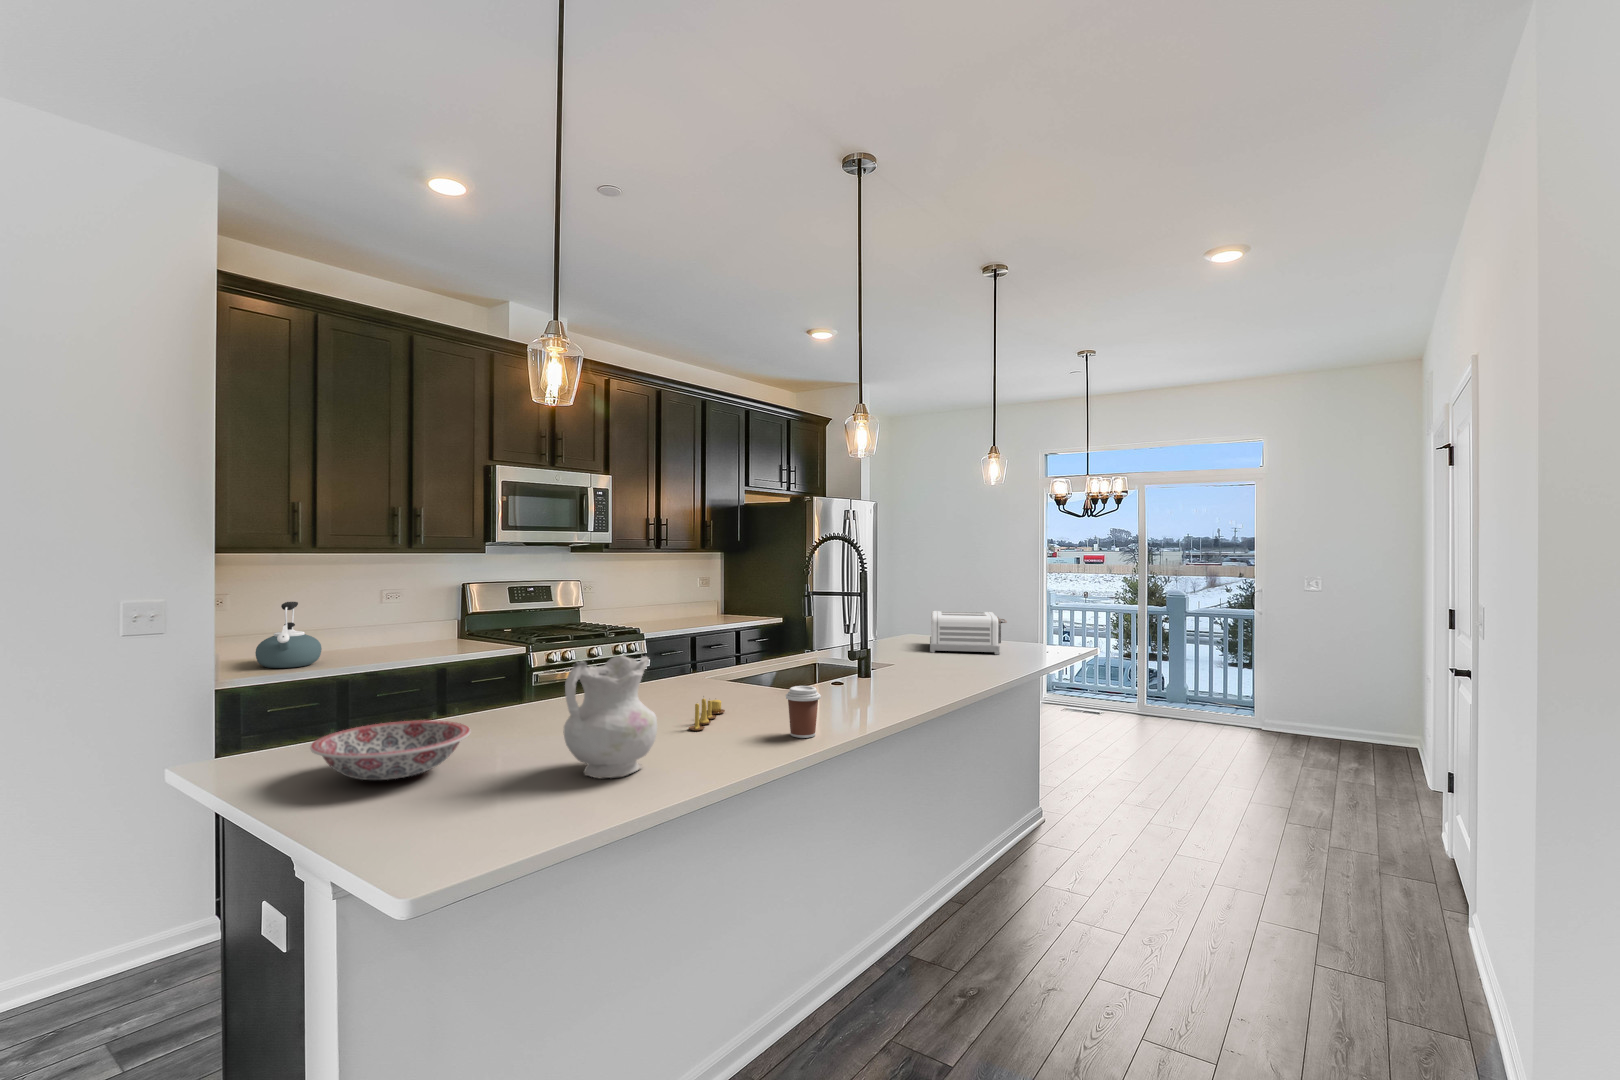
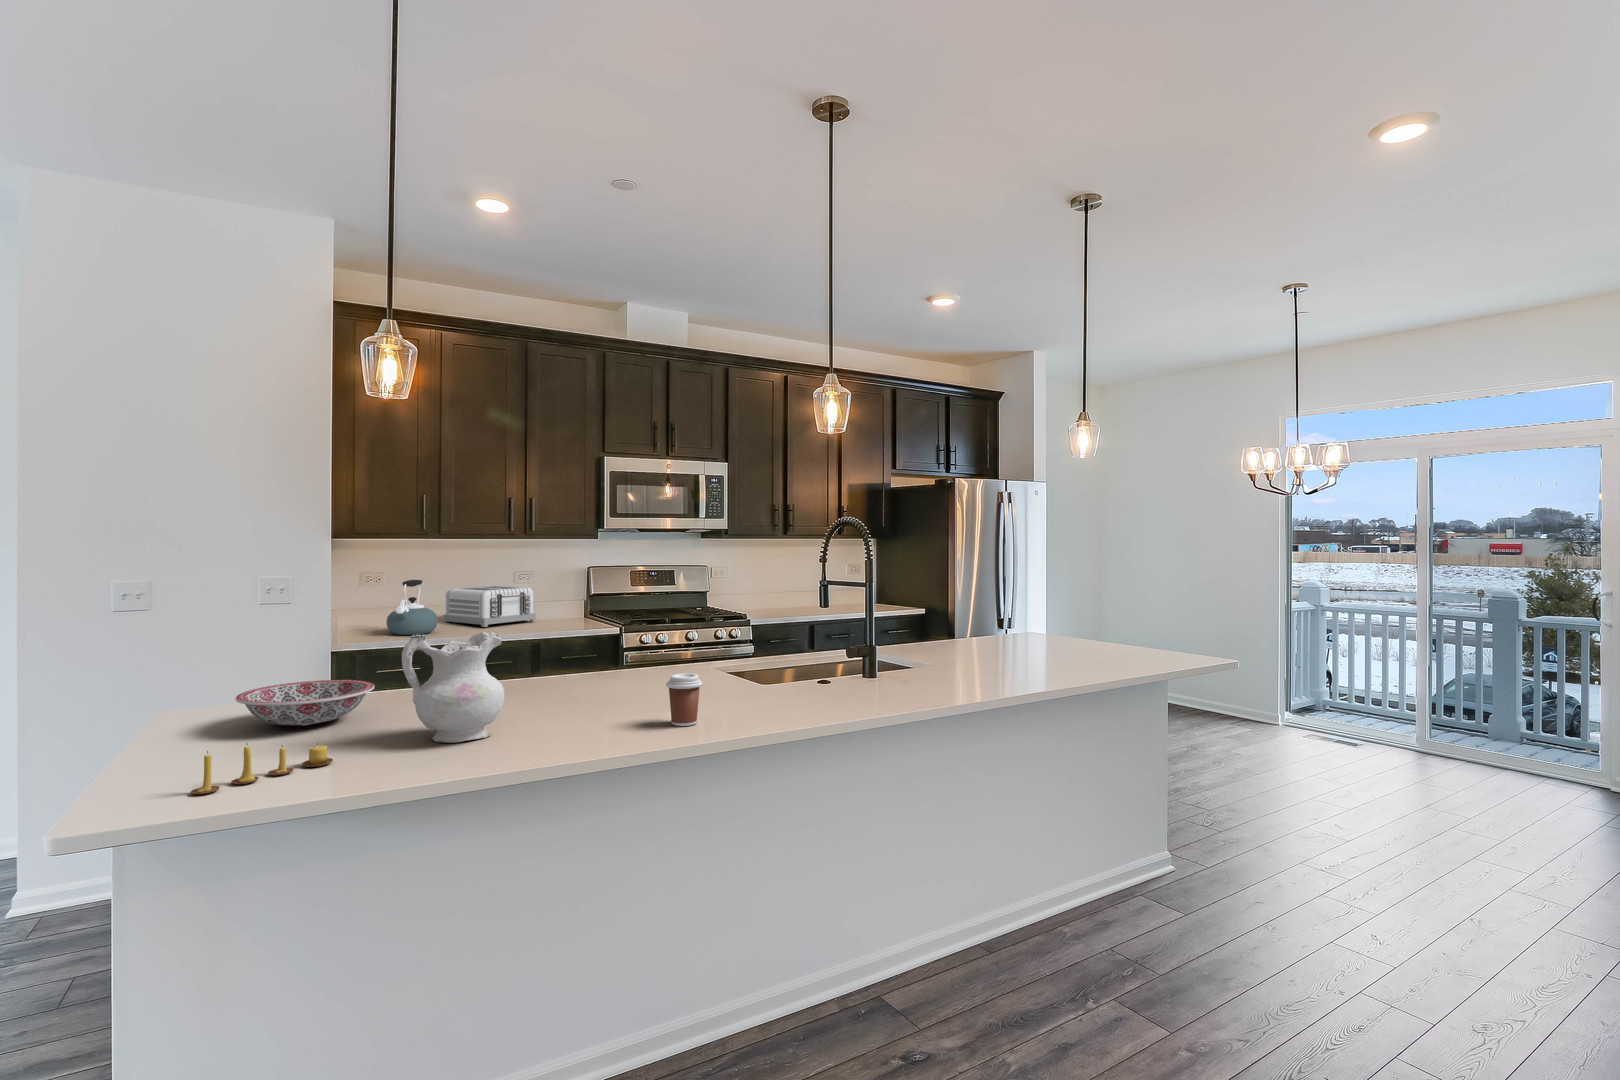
toaster: present [930,611,1007,654] -> present [443,586,536,627]
candle: present [689,698,725,730] -> present [191,743,333,794]

